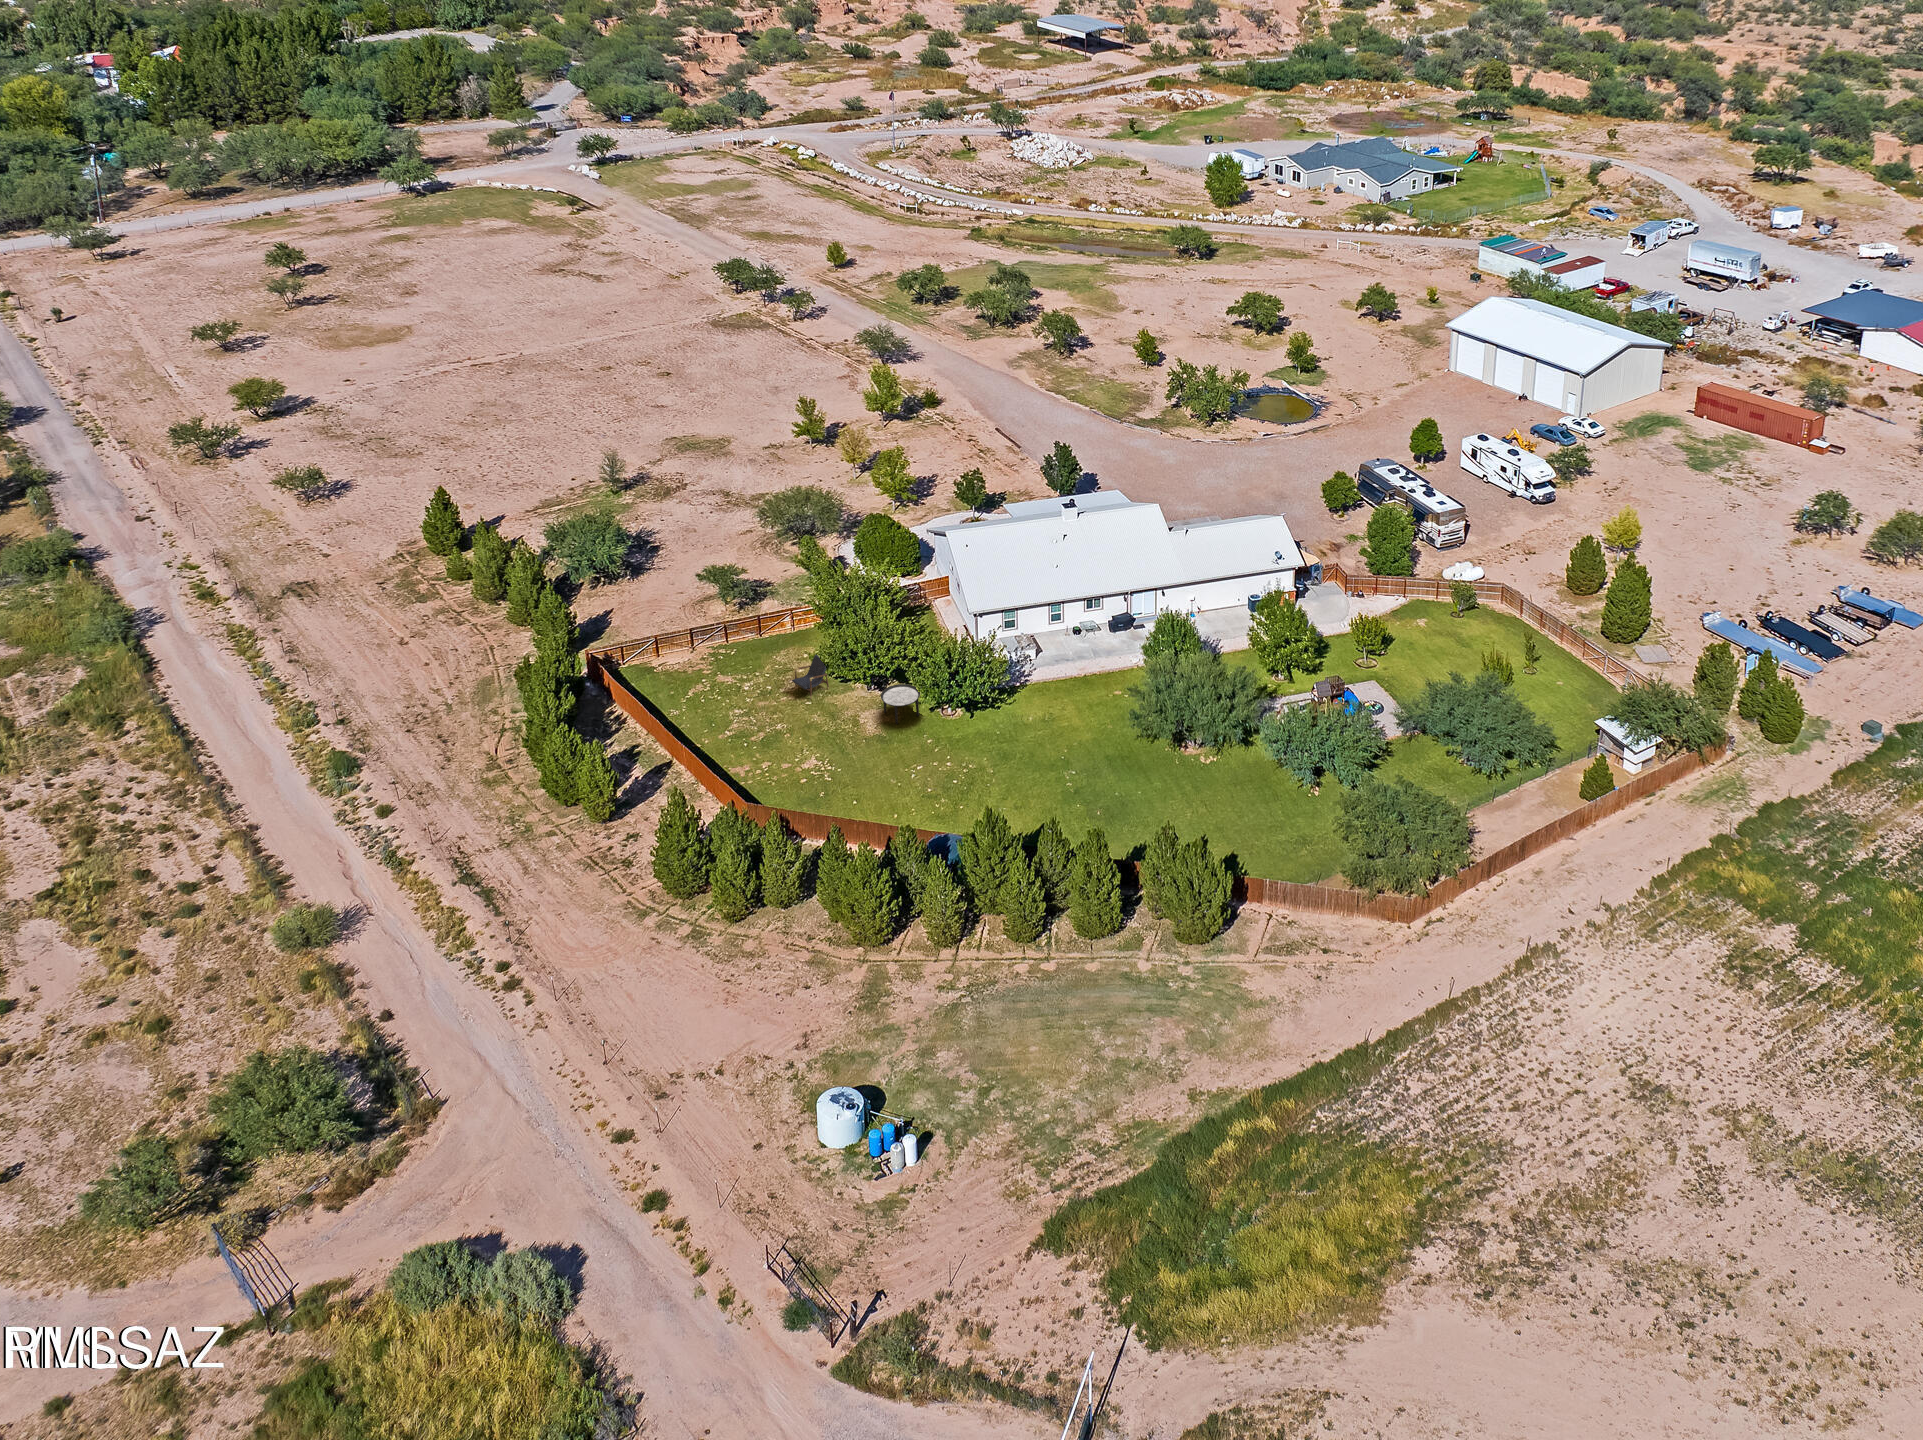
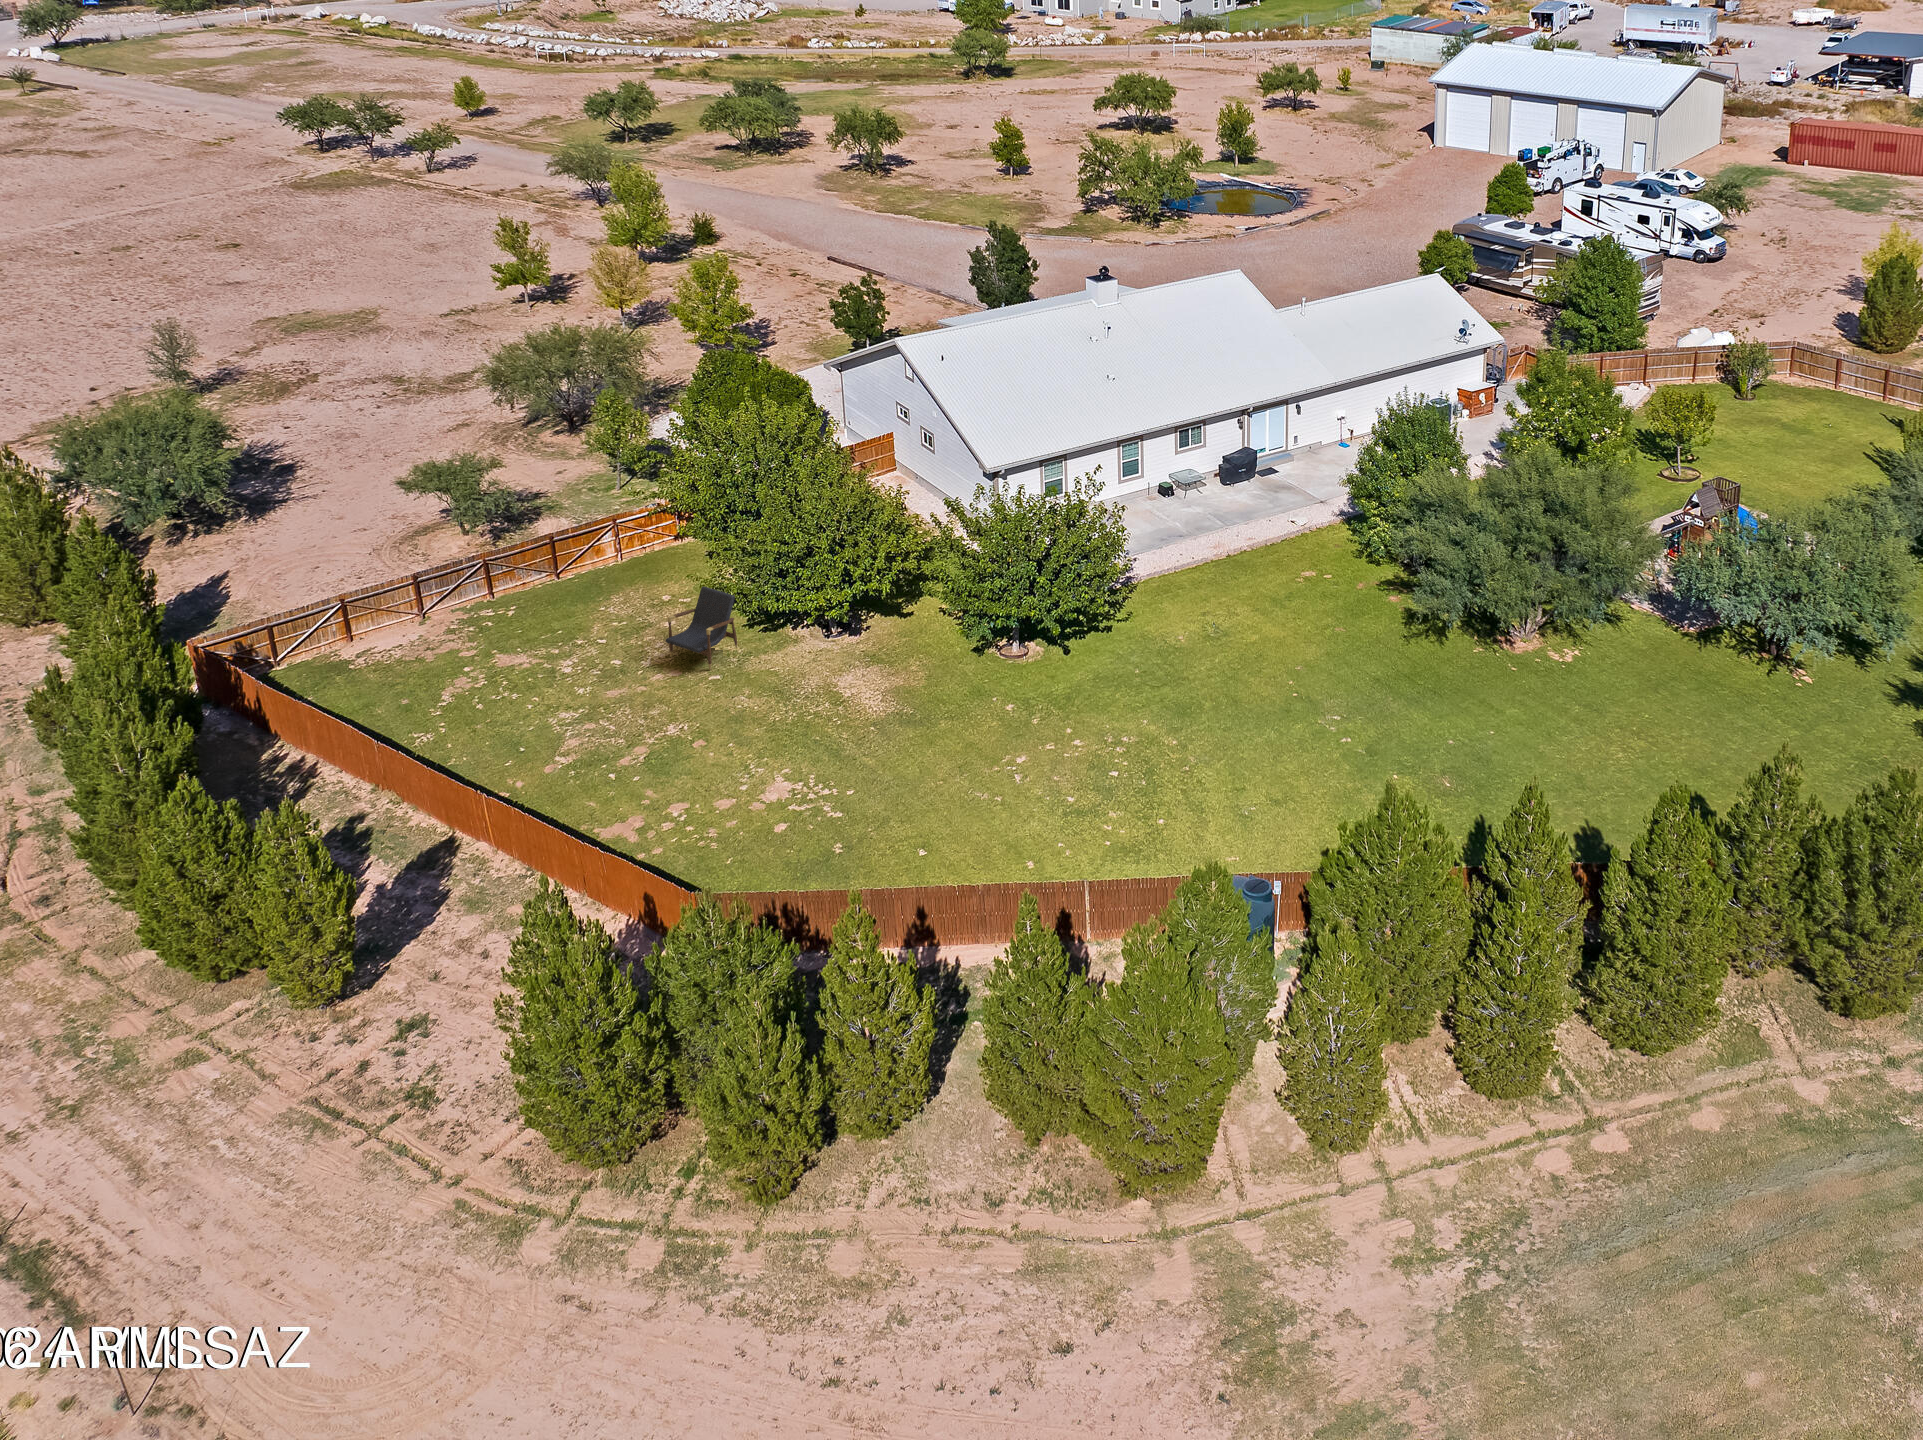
round table: present [881,684,920,724] -> none [860,614,937,688]

